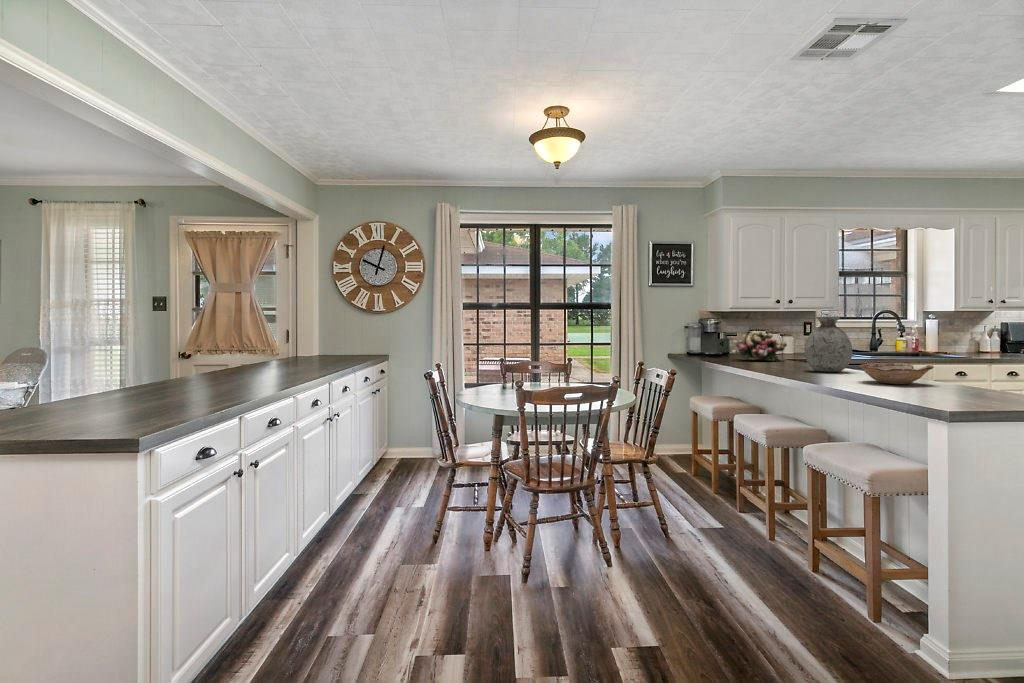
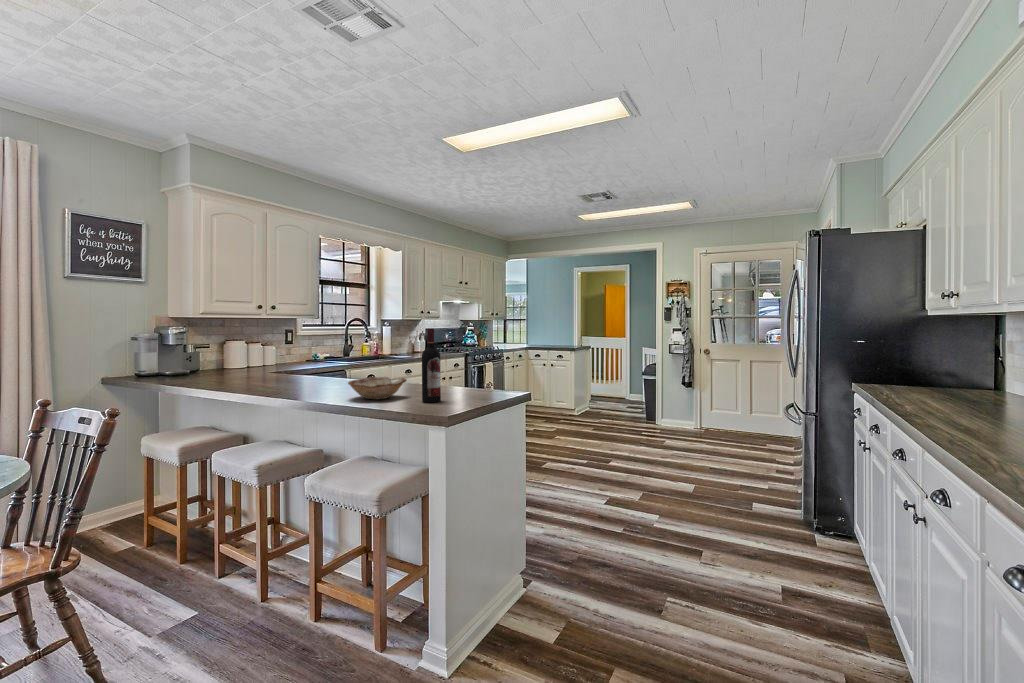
wine bottle: none [952,311,982,393] -> present [422,329,441,402]
vase: present [804,316,852,372] -> none [292,329,338,389]
flower arrangement: present [732,331,787,361] -> none [203,342,270,378]

